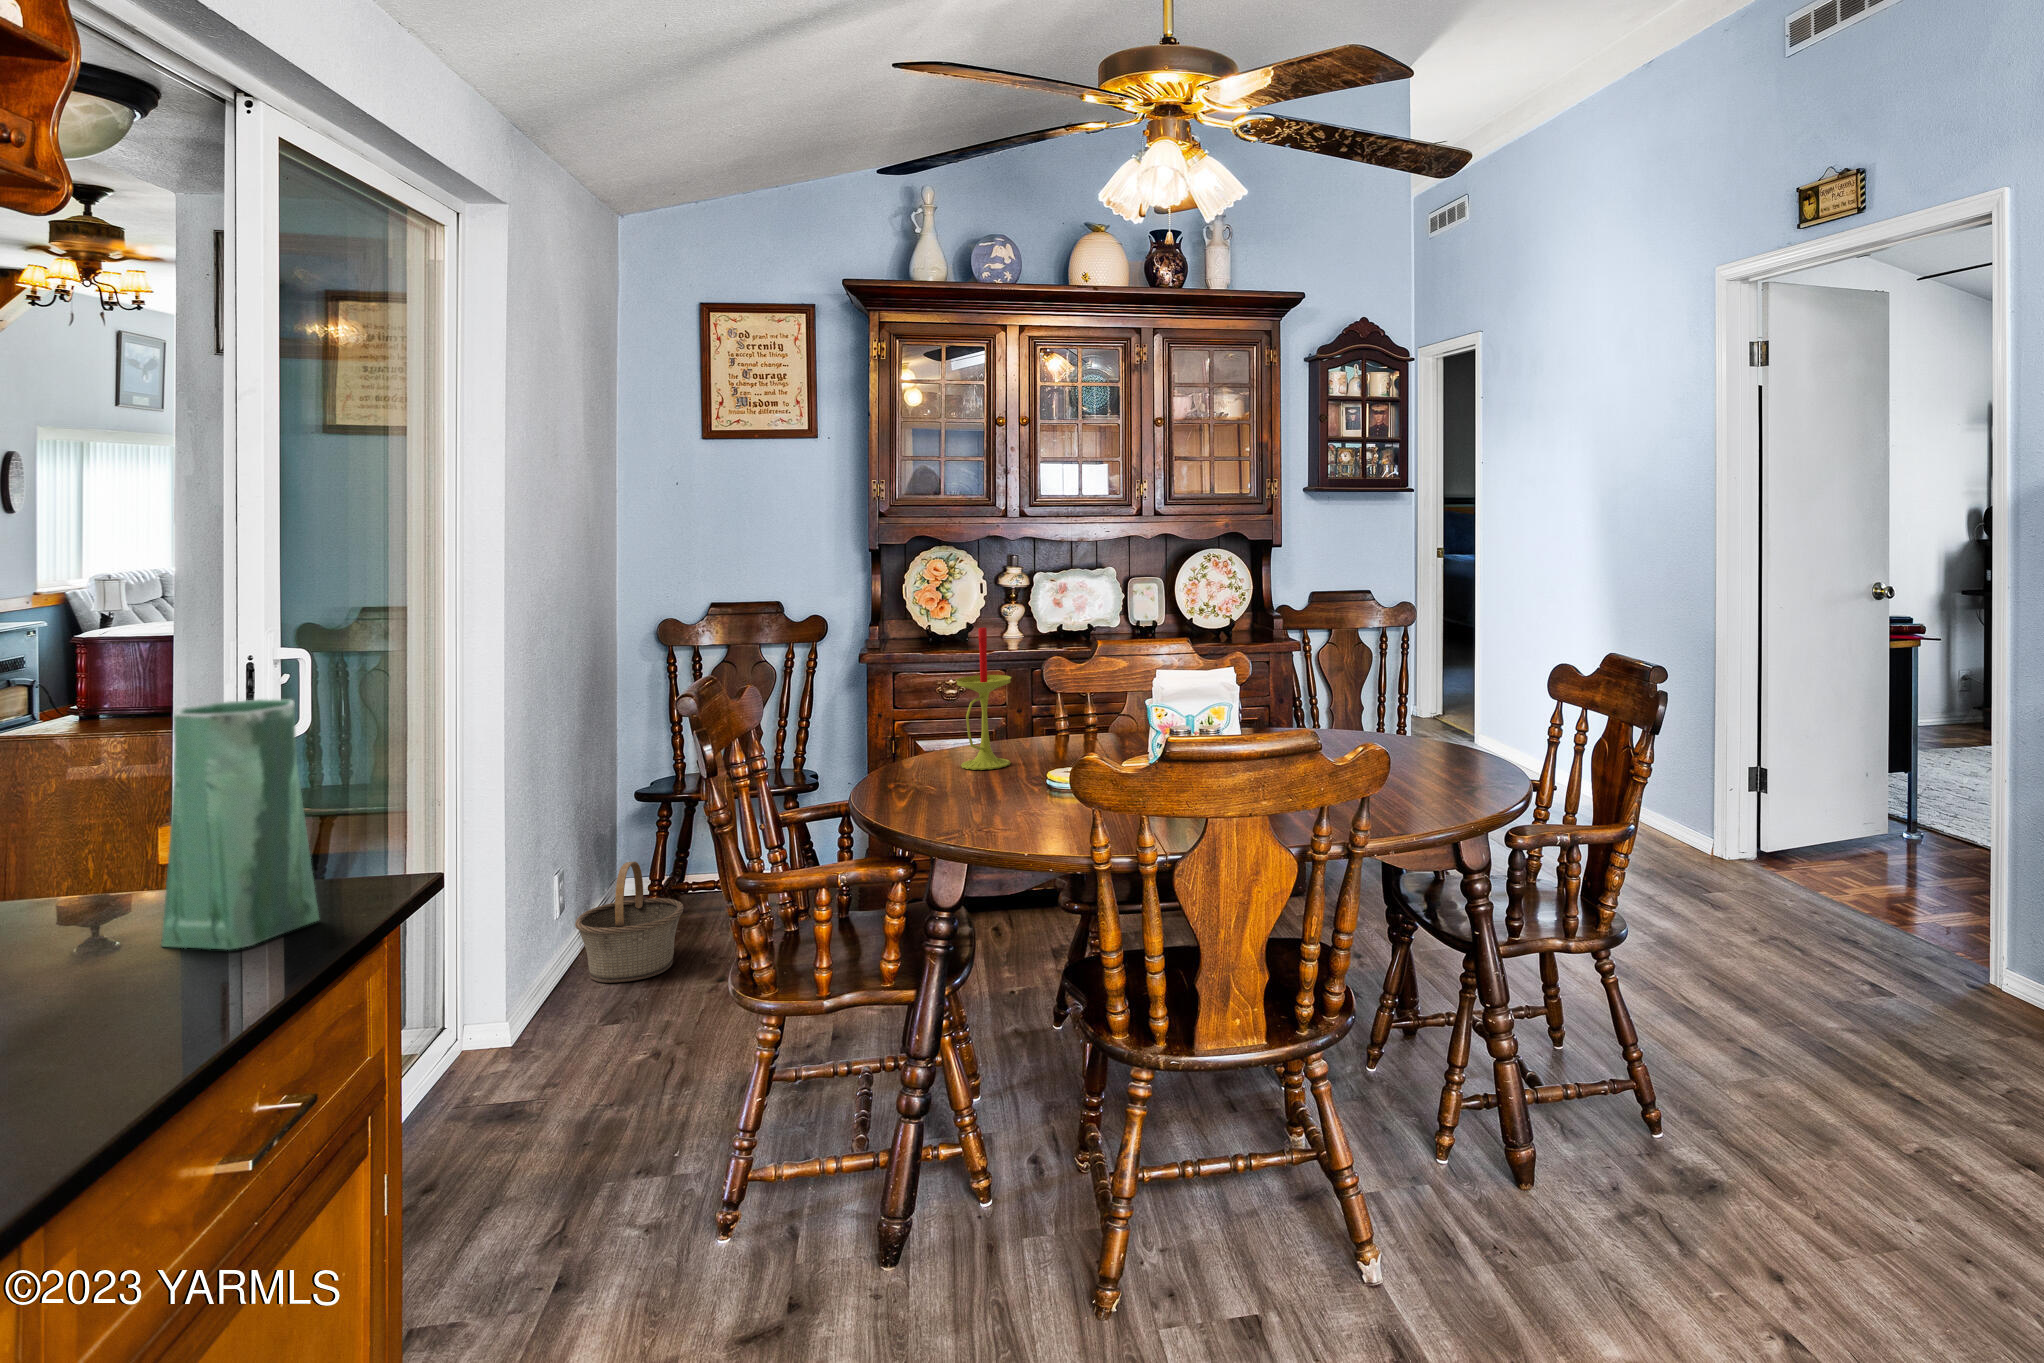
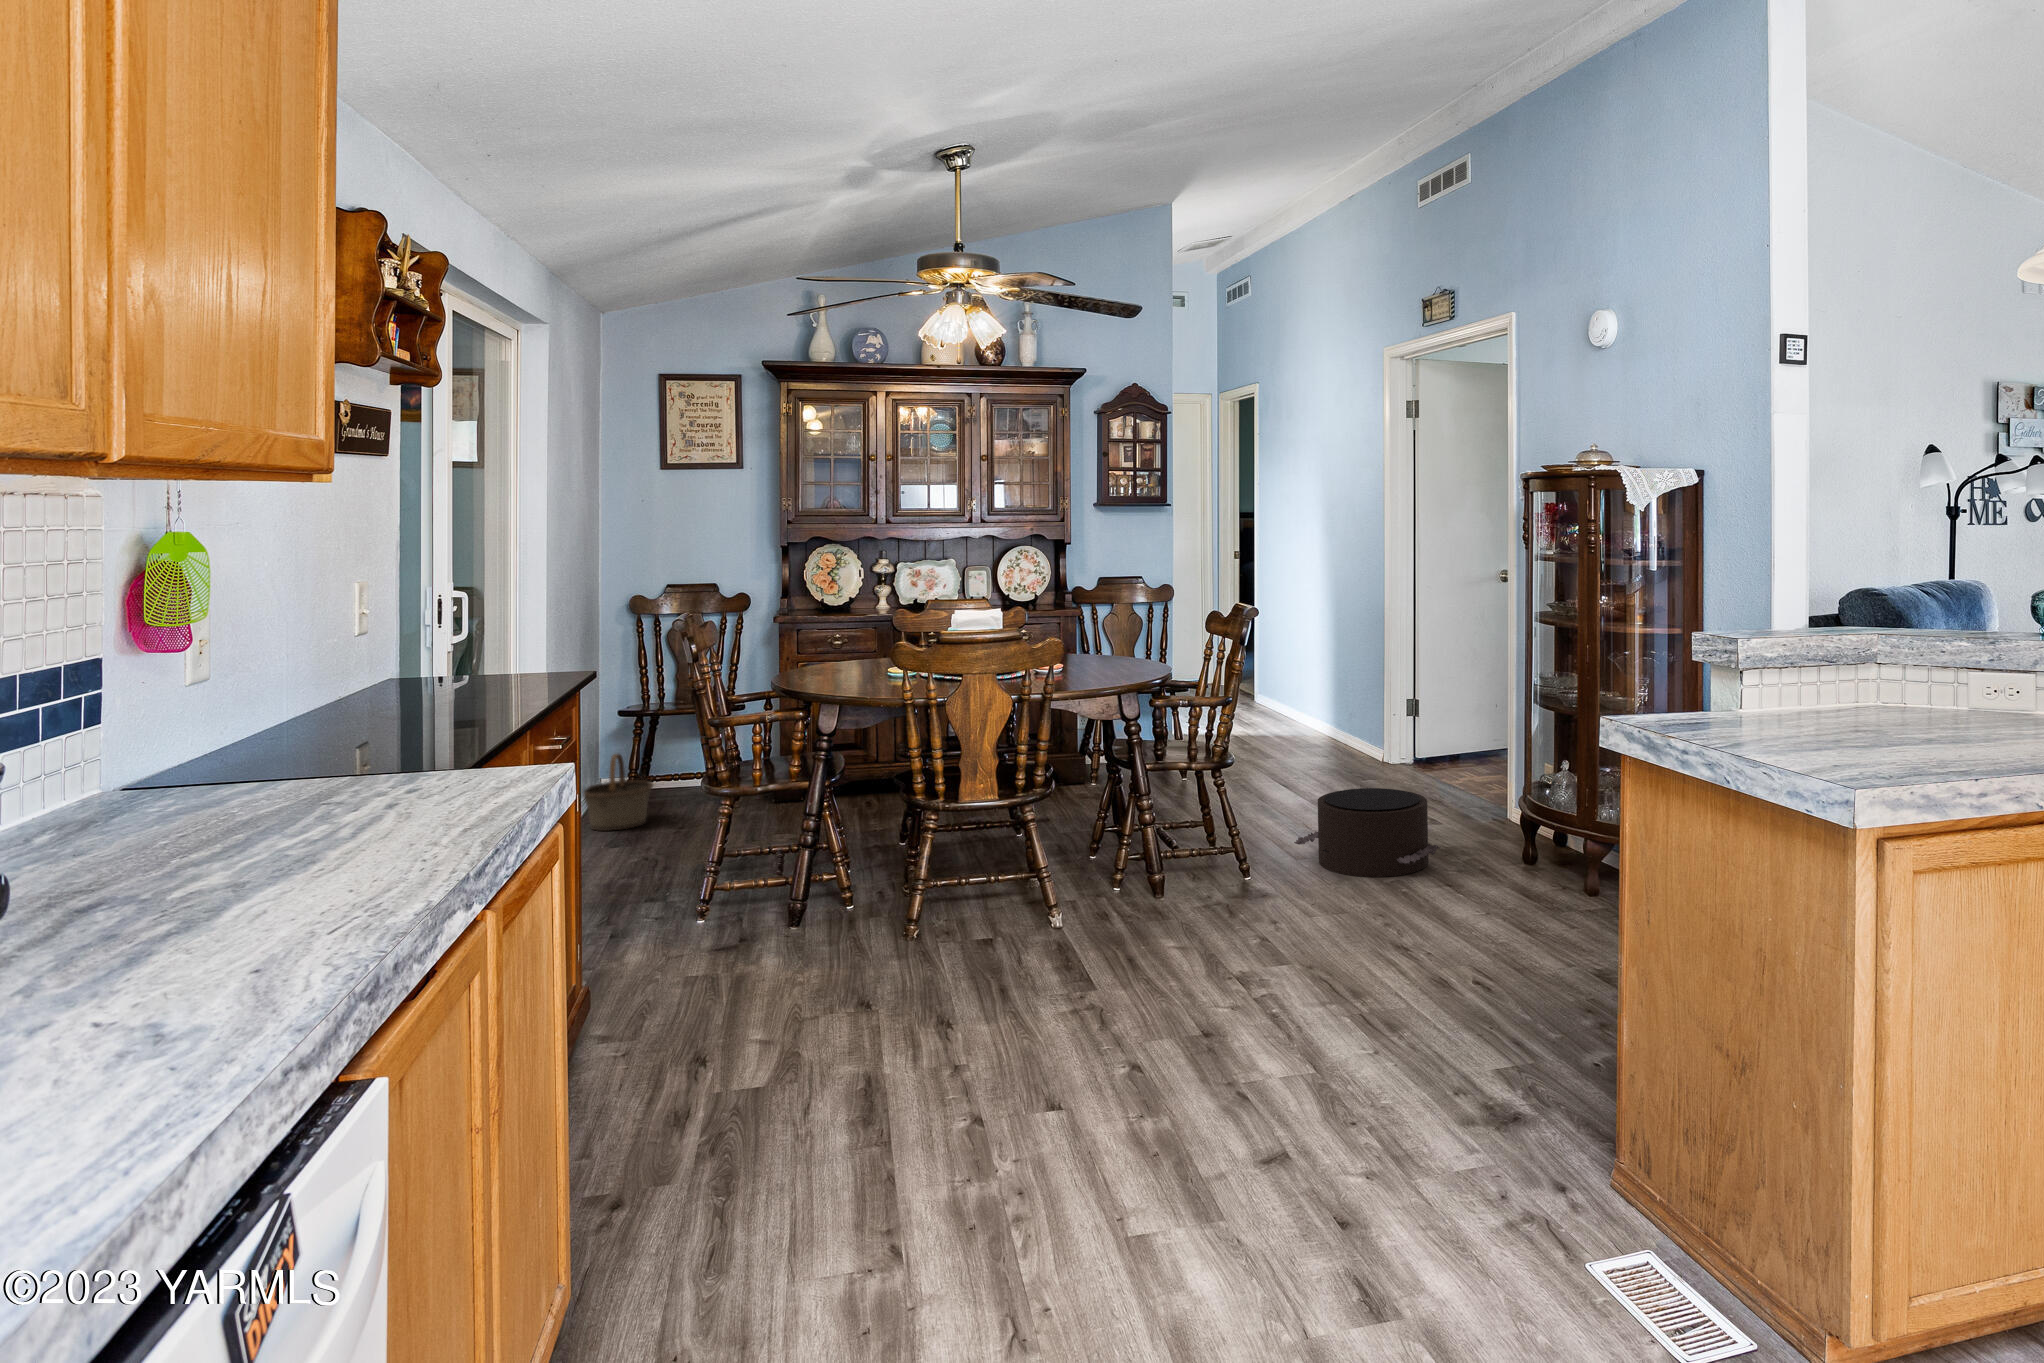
candle: present [956,628,1012,770] -> none [836,586,870,673]
vase: present [161,699,319,950] -> none [477,597,540,700]
pouf: none [1724,967,2003,1153] -> present [1294,788,1441,877]

